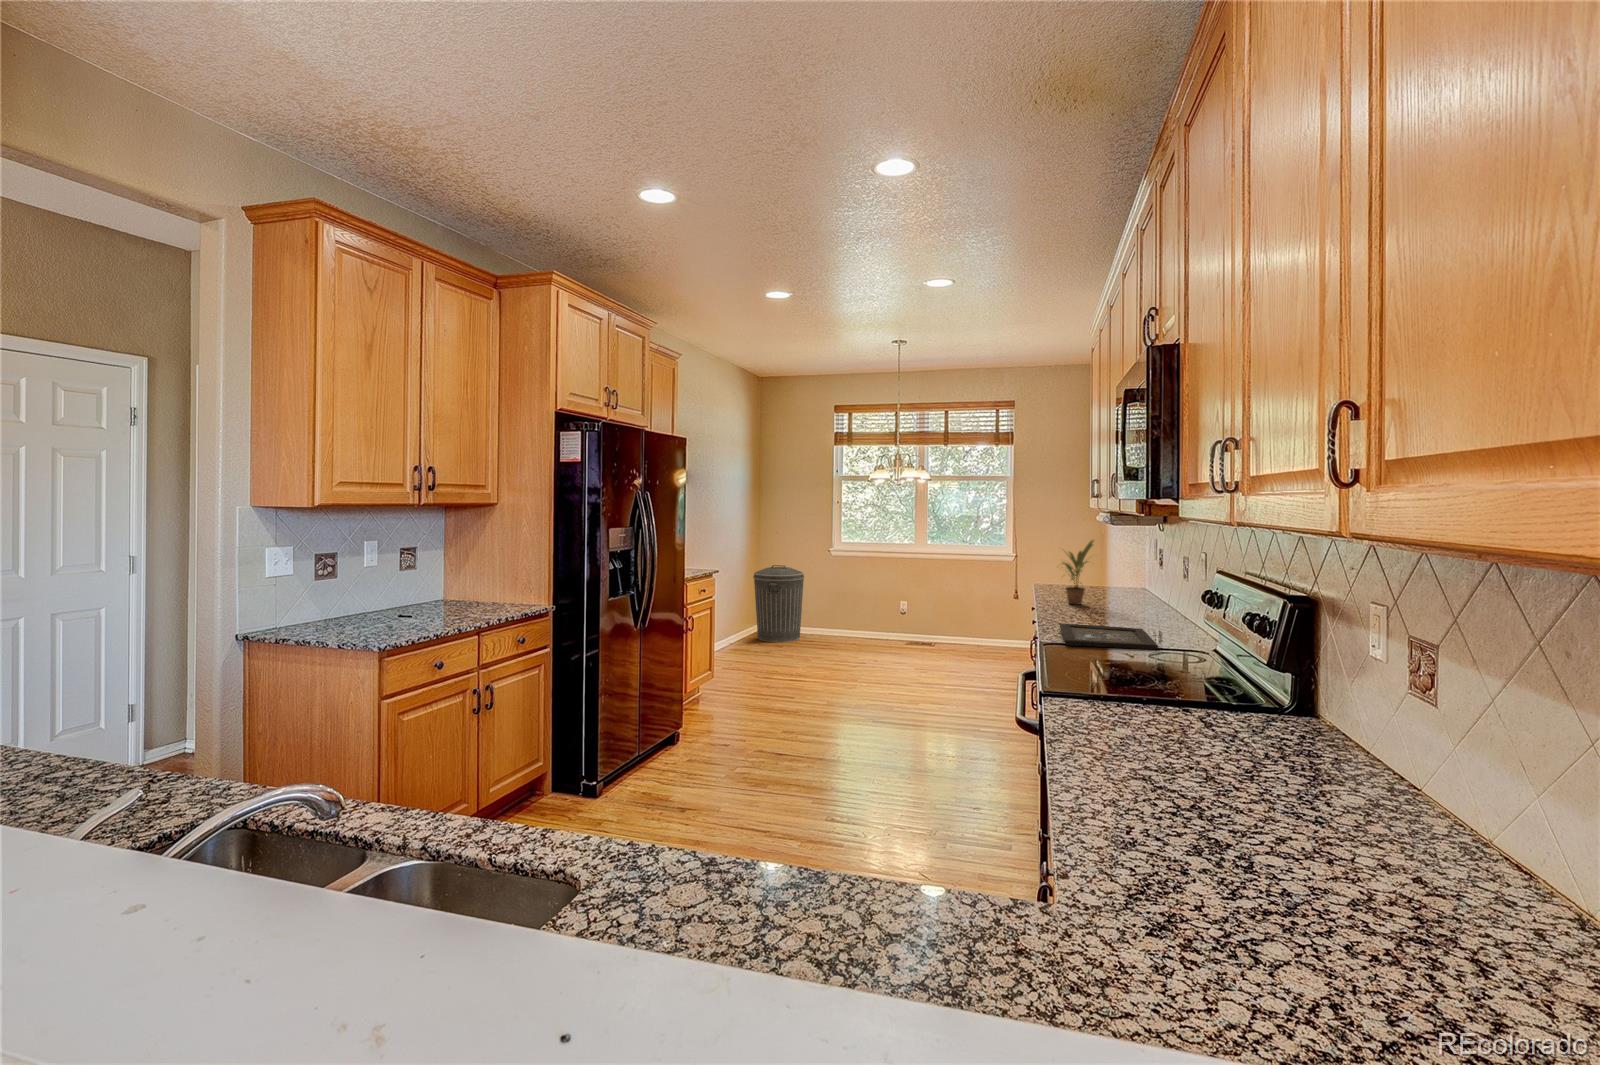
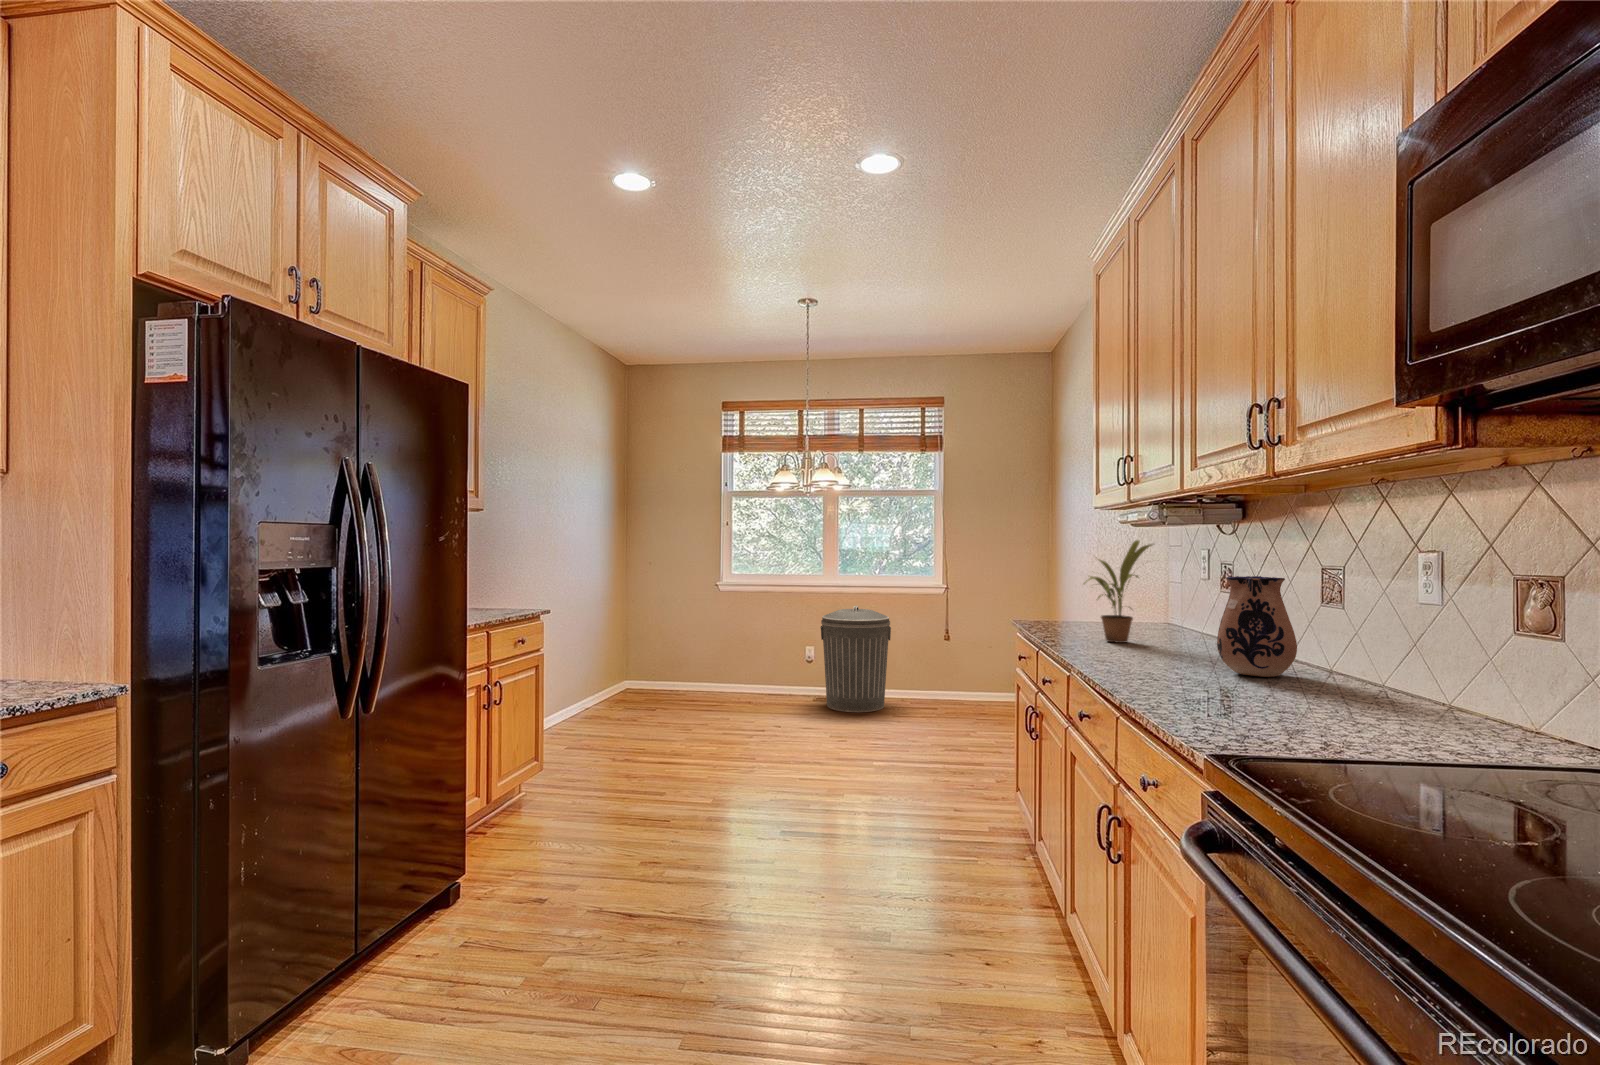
trash can: present [753,565,804,642] -> present [820,606,891,712]
ceramic pitcher: none [1100,569,1140,625] -> present [1217,576,1297,677]
tray: present [1059,624,1158,650] -> none [1176,678,1468,735]

